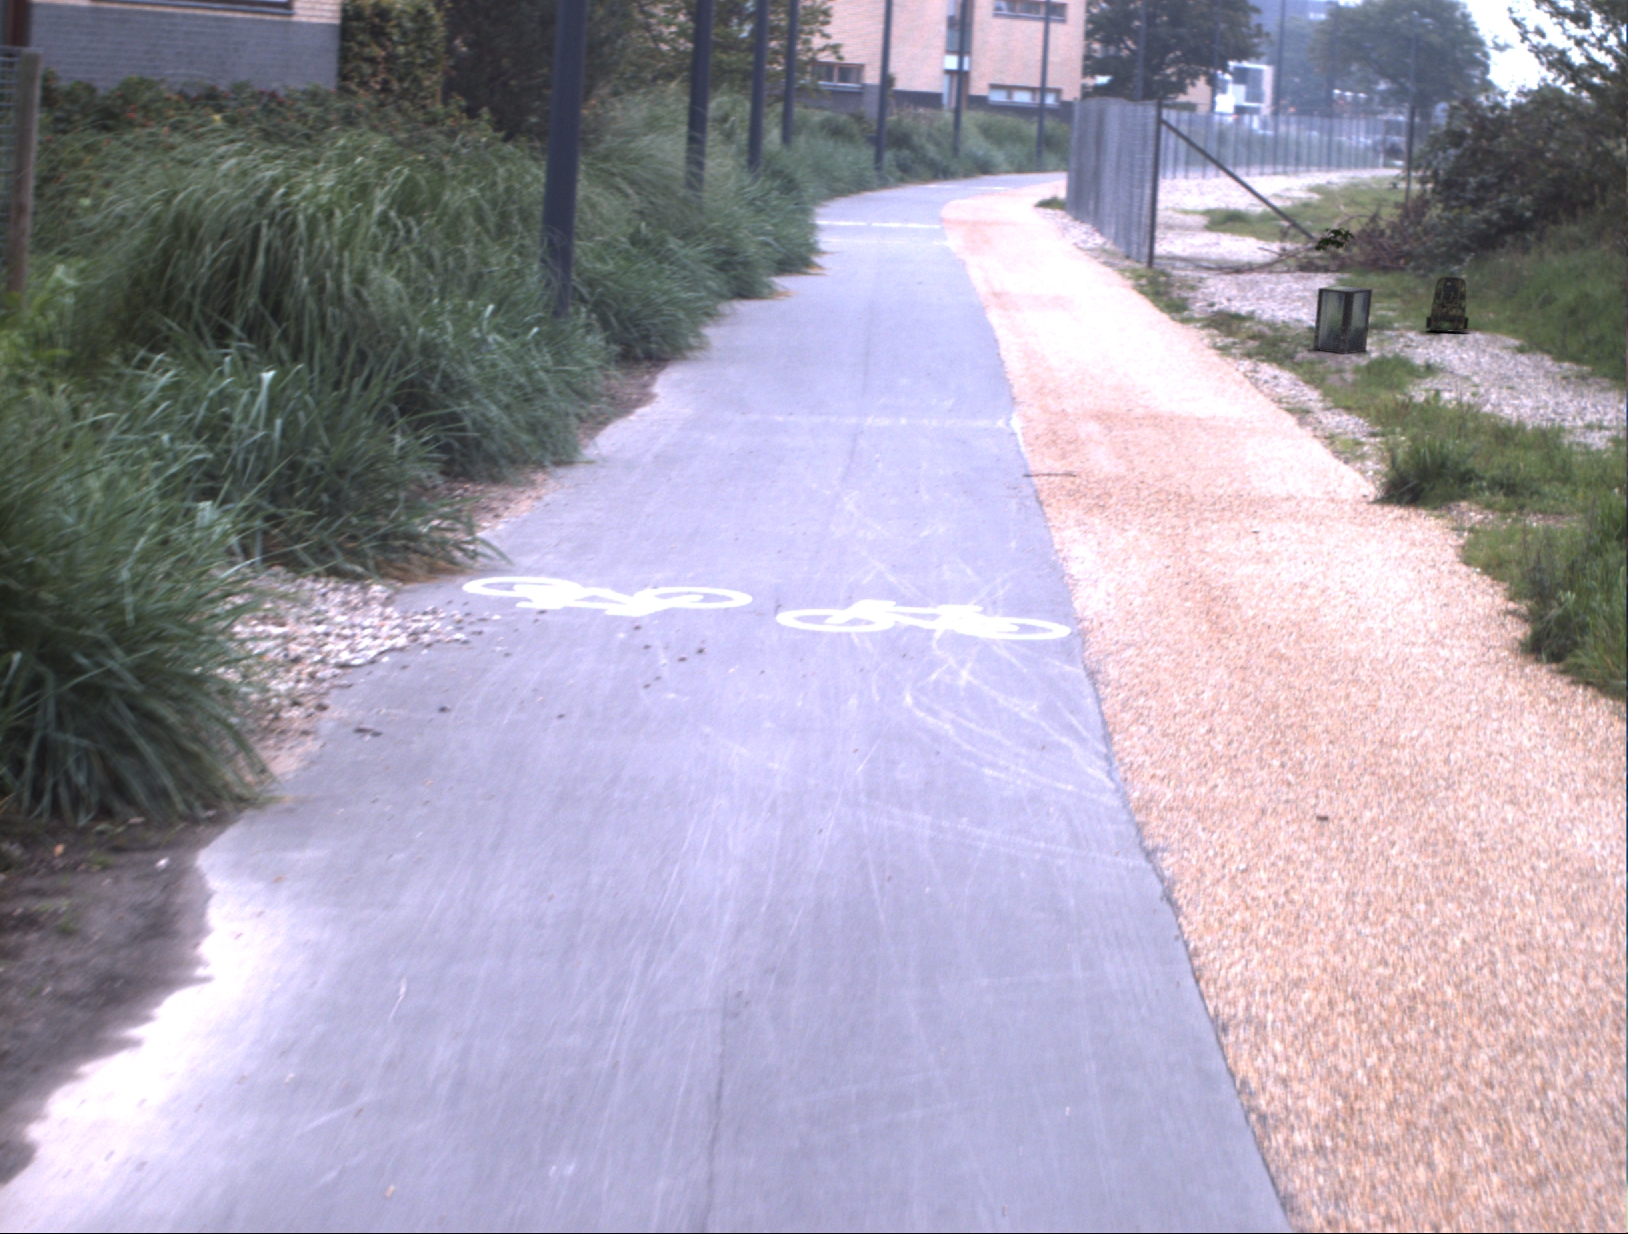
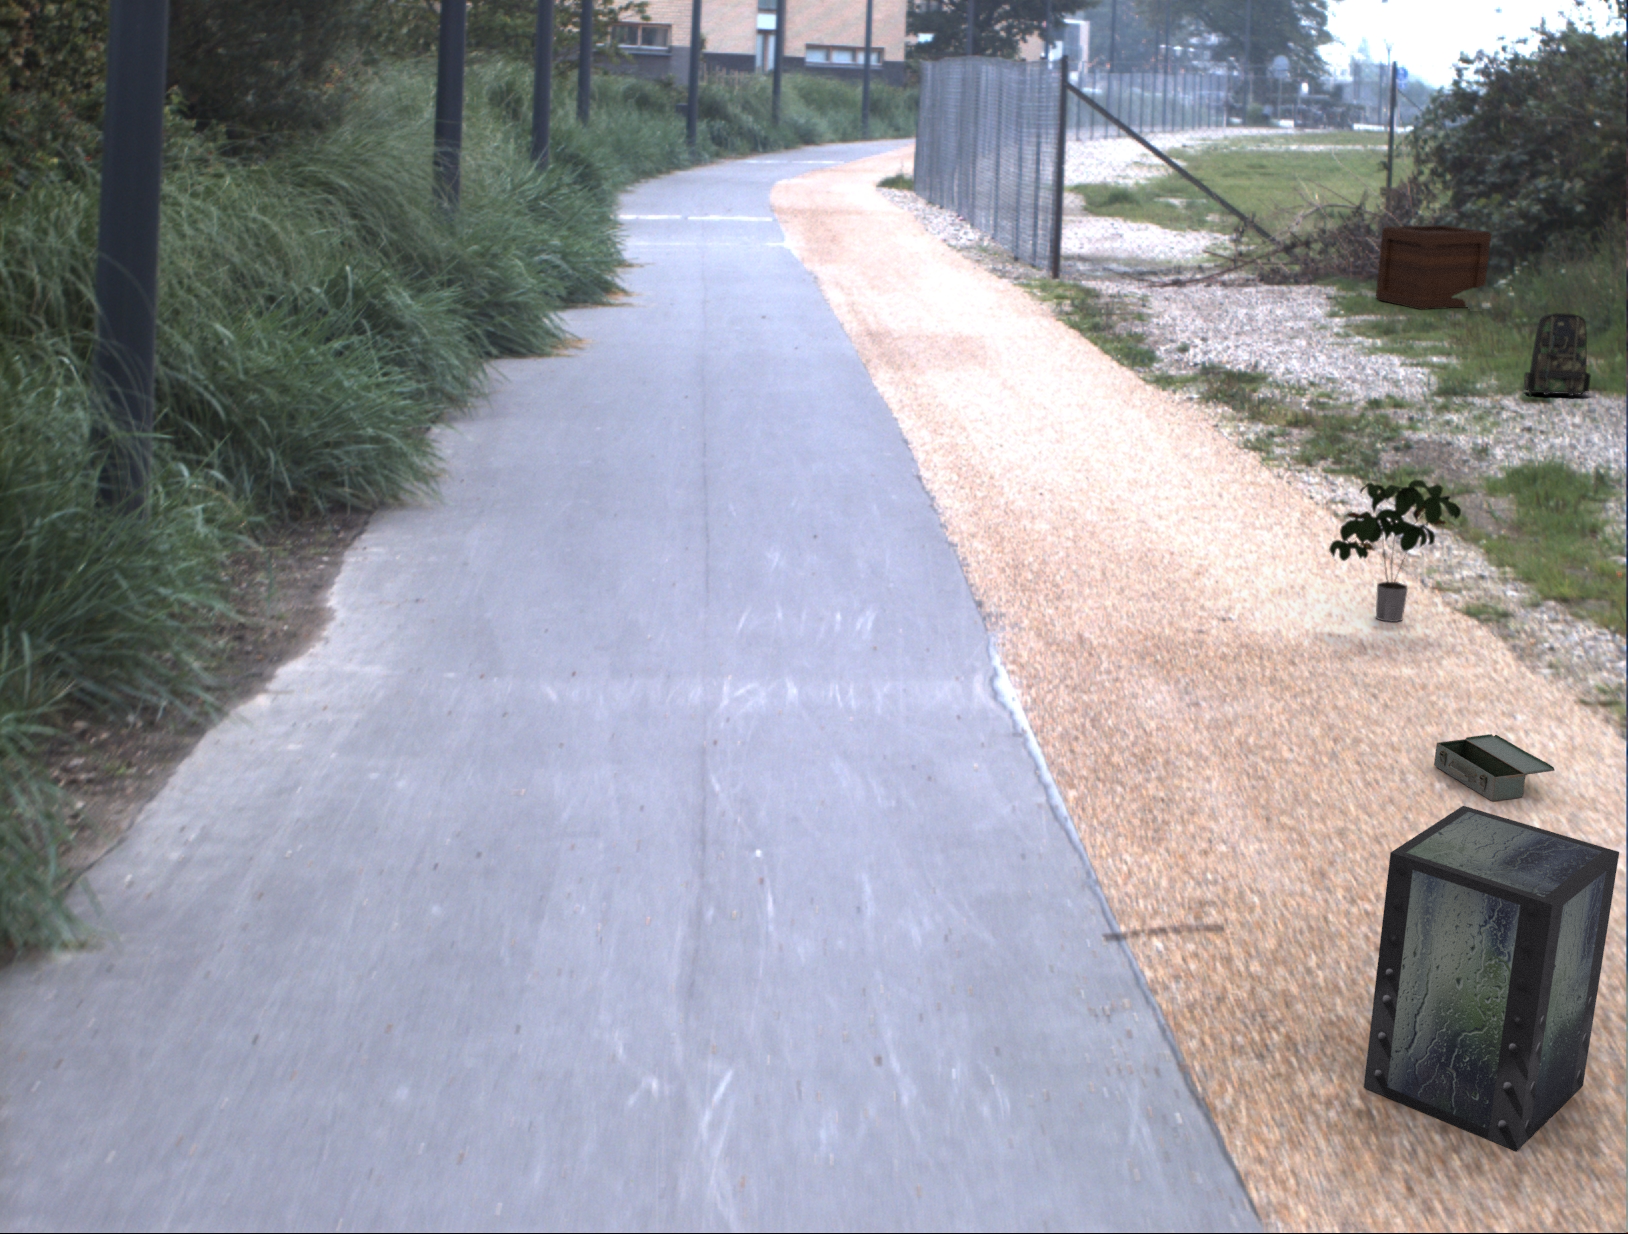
potted plant: present [1315,228,1354,271] -> present [1329,480,1461,622]
wooden crate: none [1377,228,1460,288] -> present [1376,225,1491,309]
storage box: present [1313,286,1372,354] -> present [1364,806,1619,1151]
toolbox: none [1213,436,1263,459] -> present [1434,734,1554,801]

